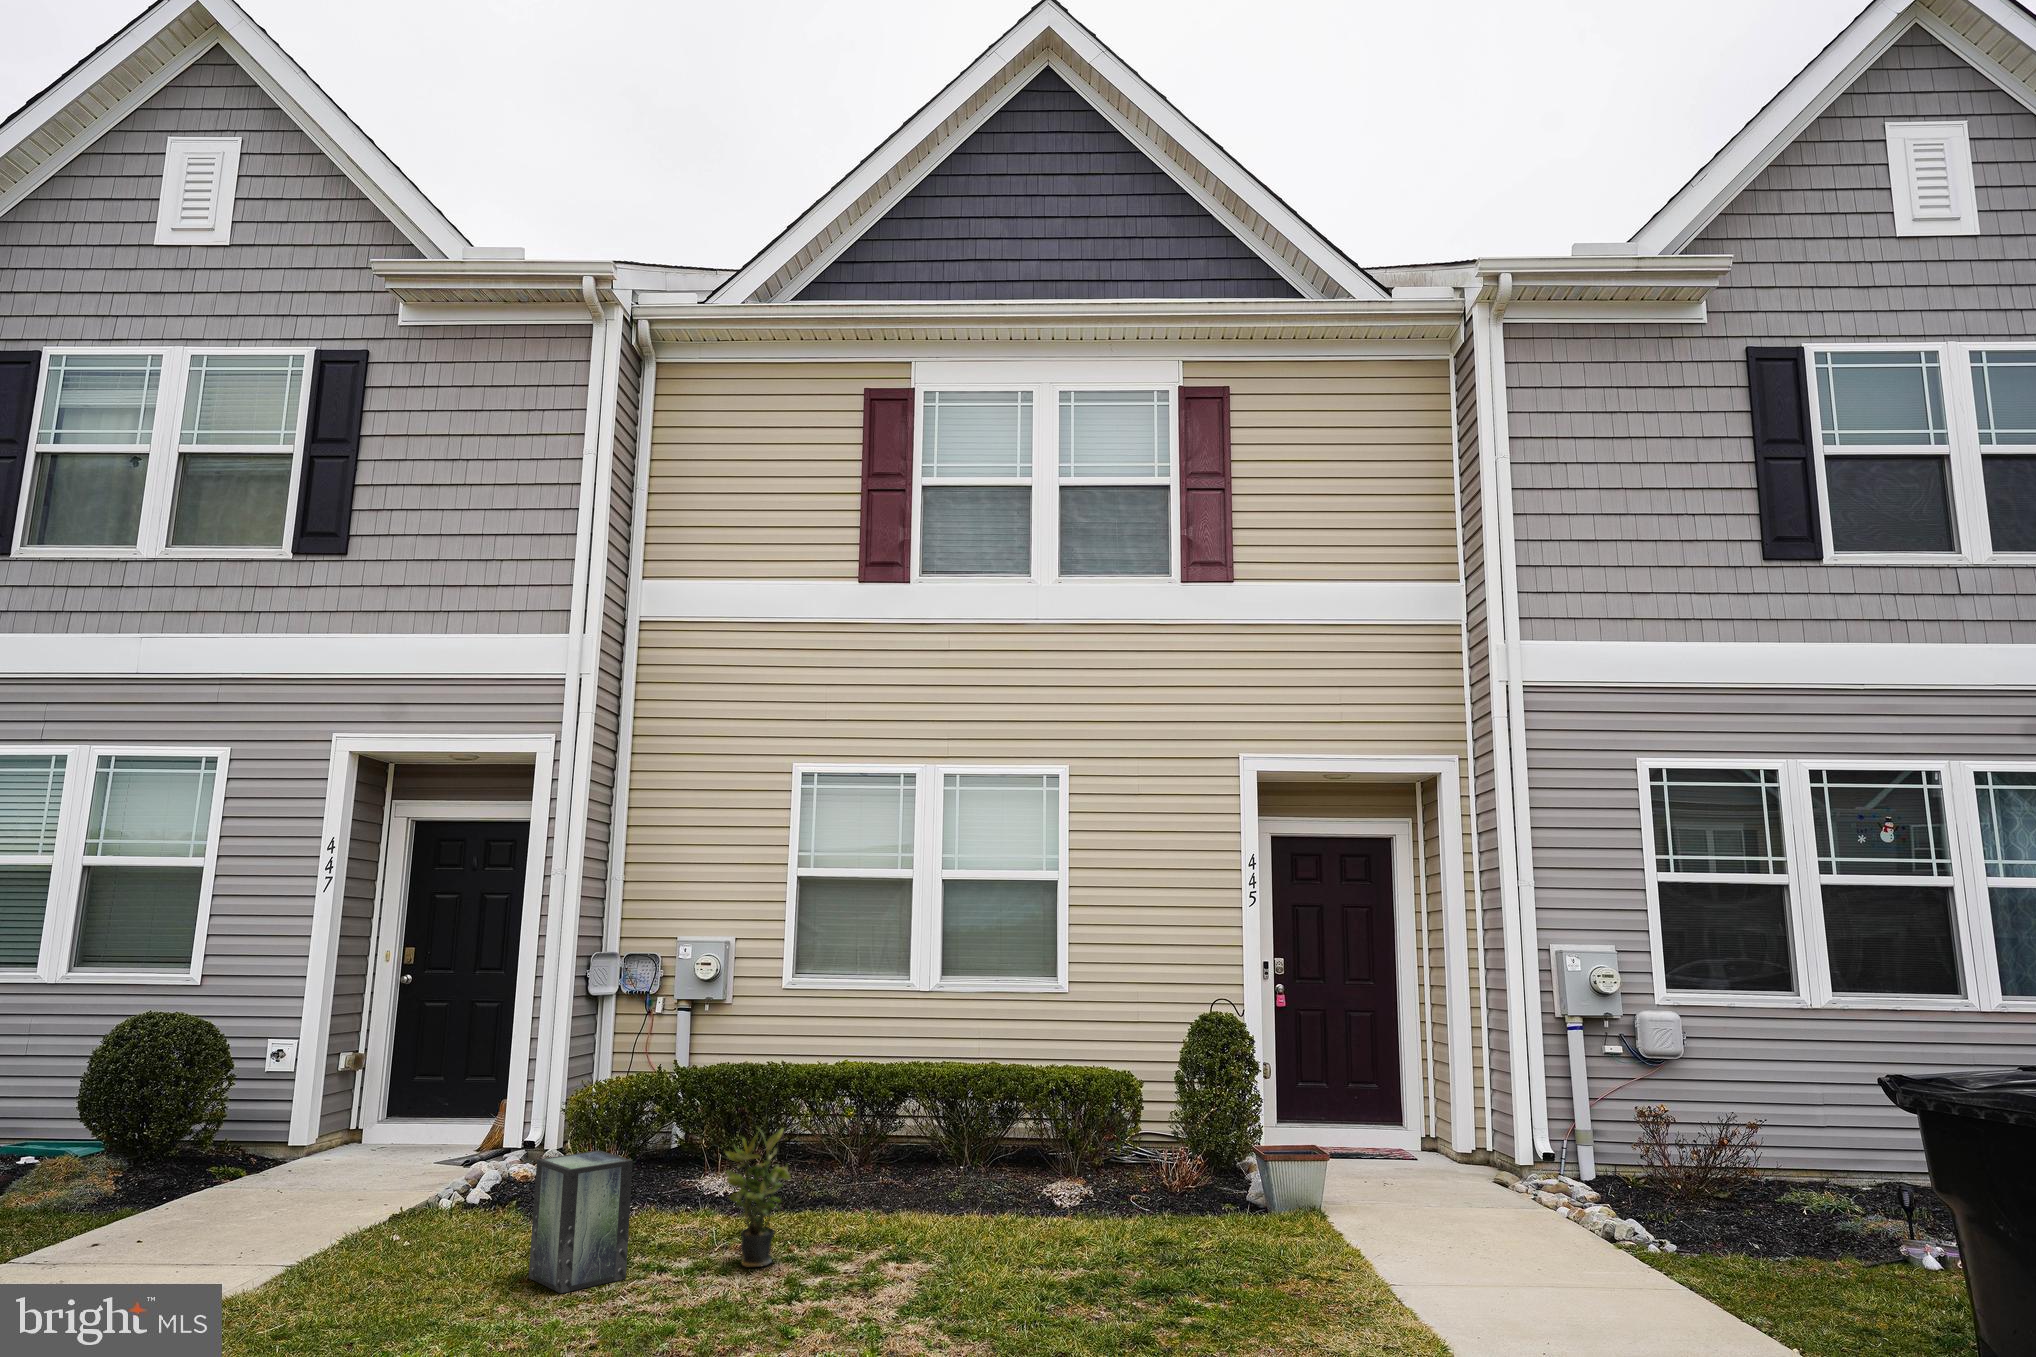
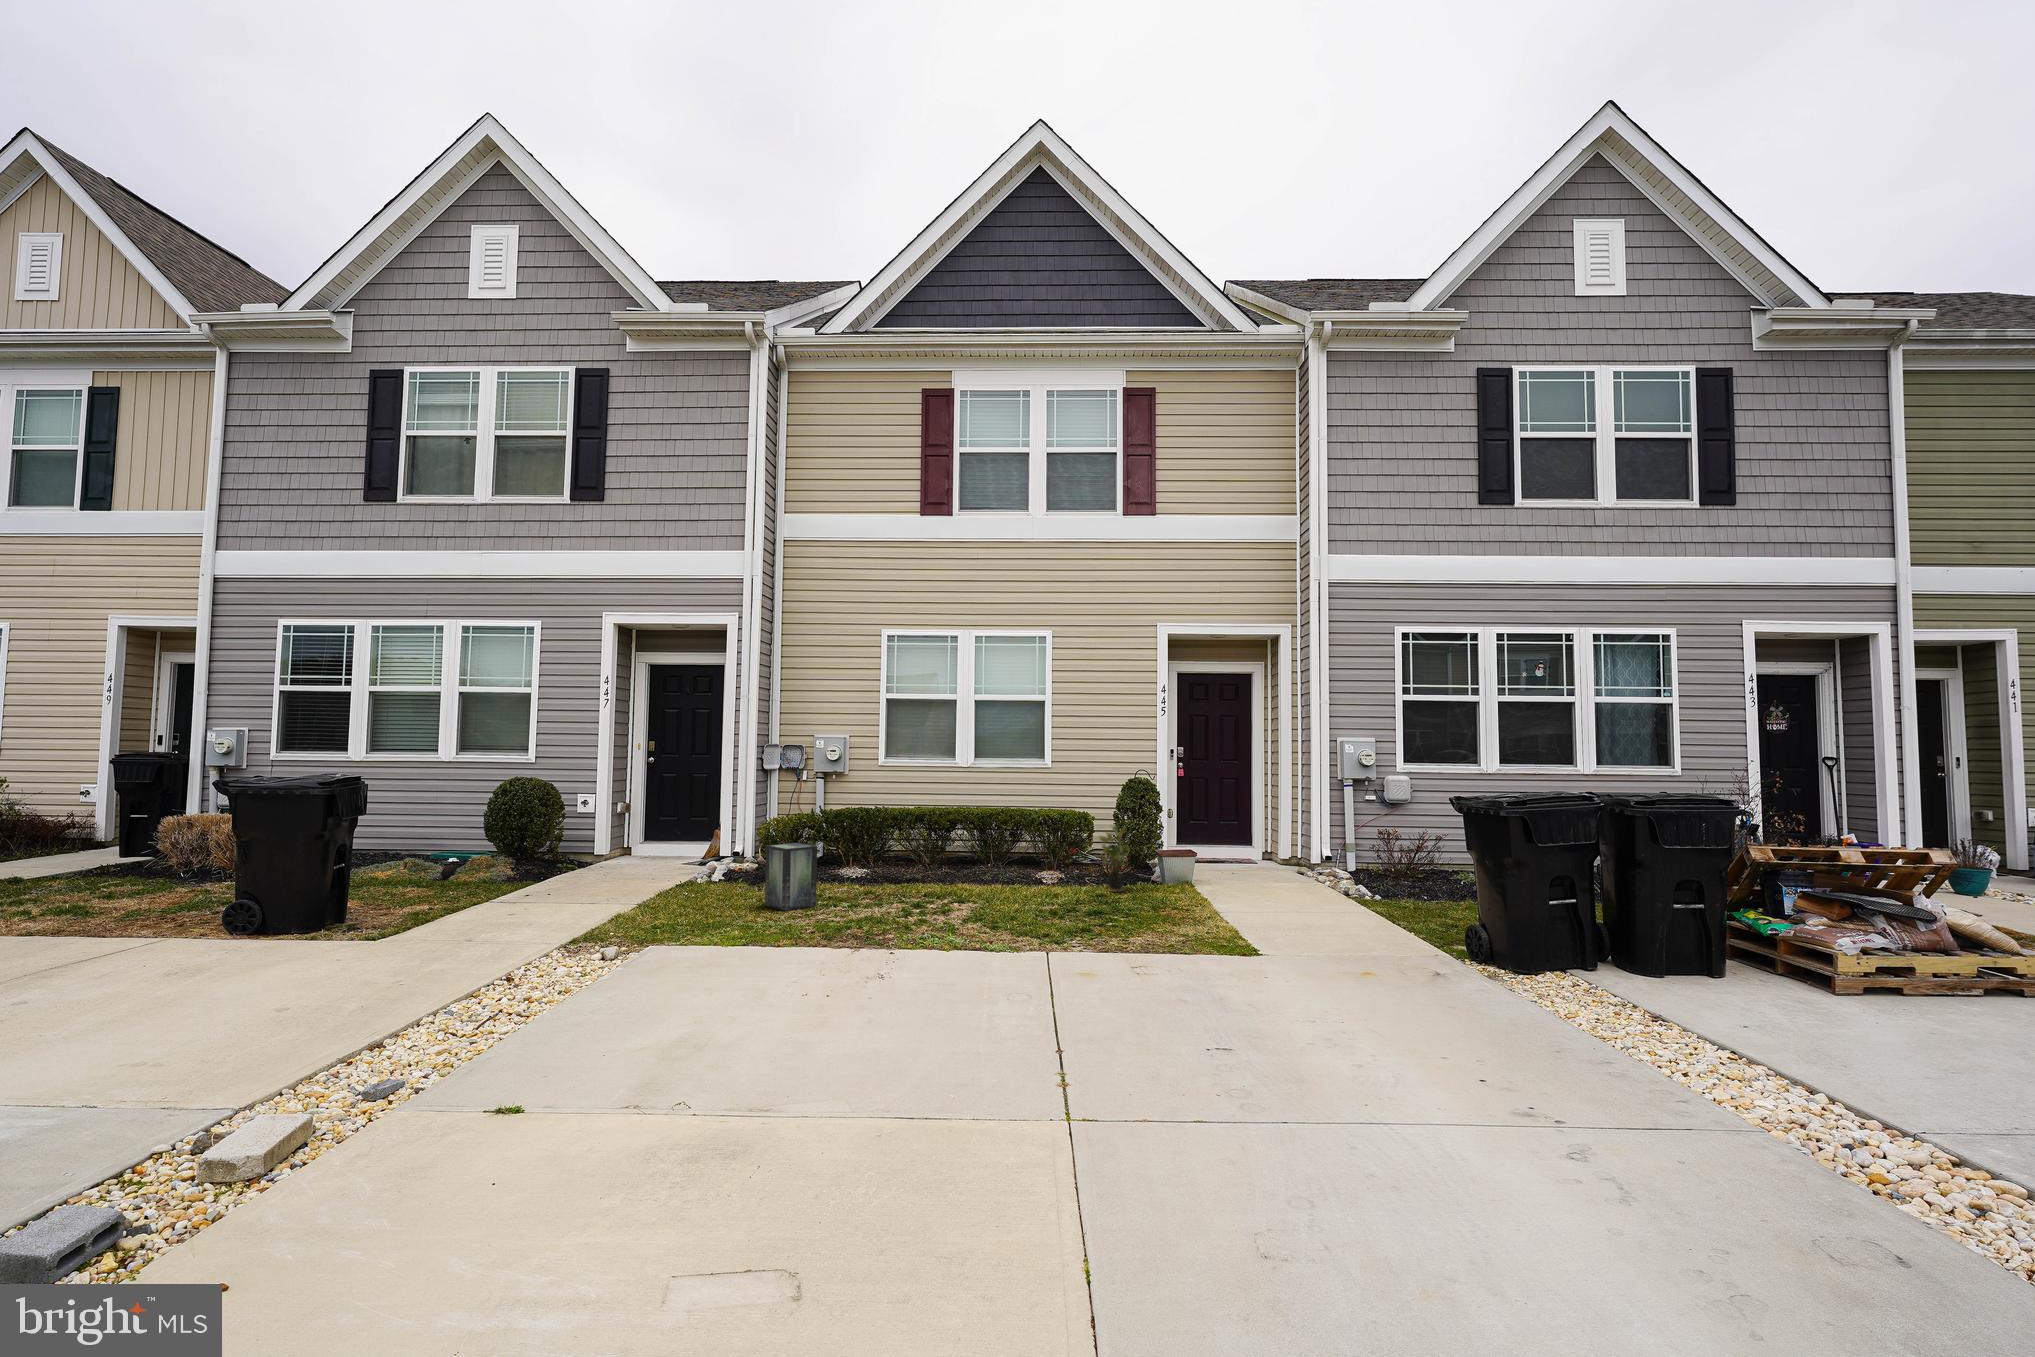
potted plant: present [725,1128,791,1268] -> present [1099,826,1130,892]

